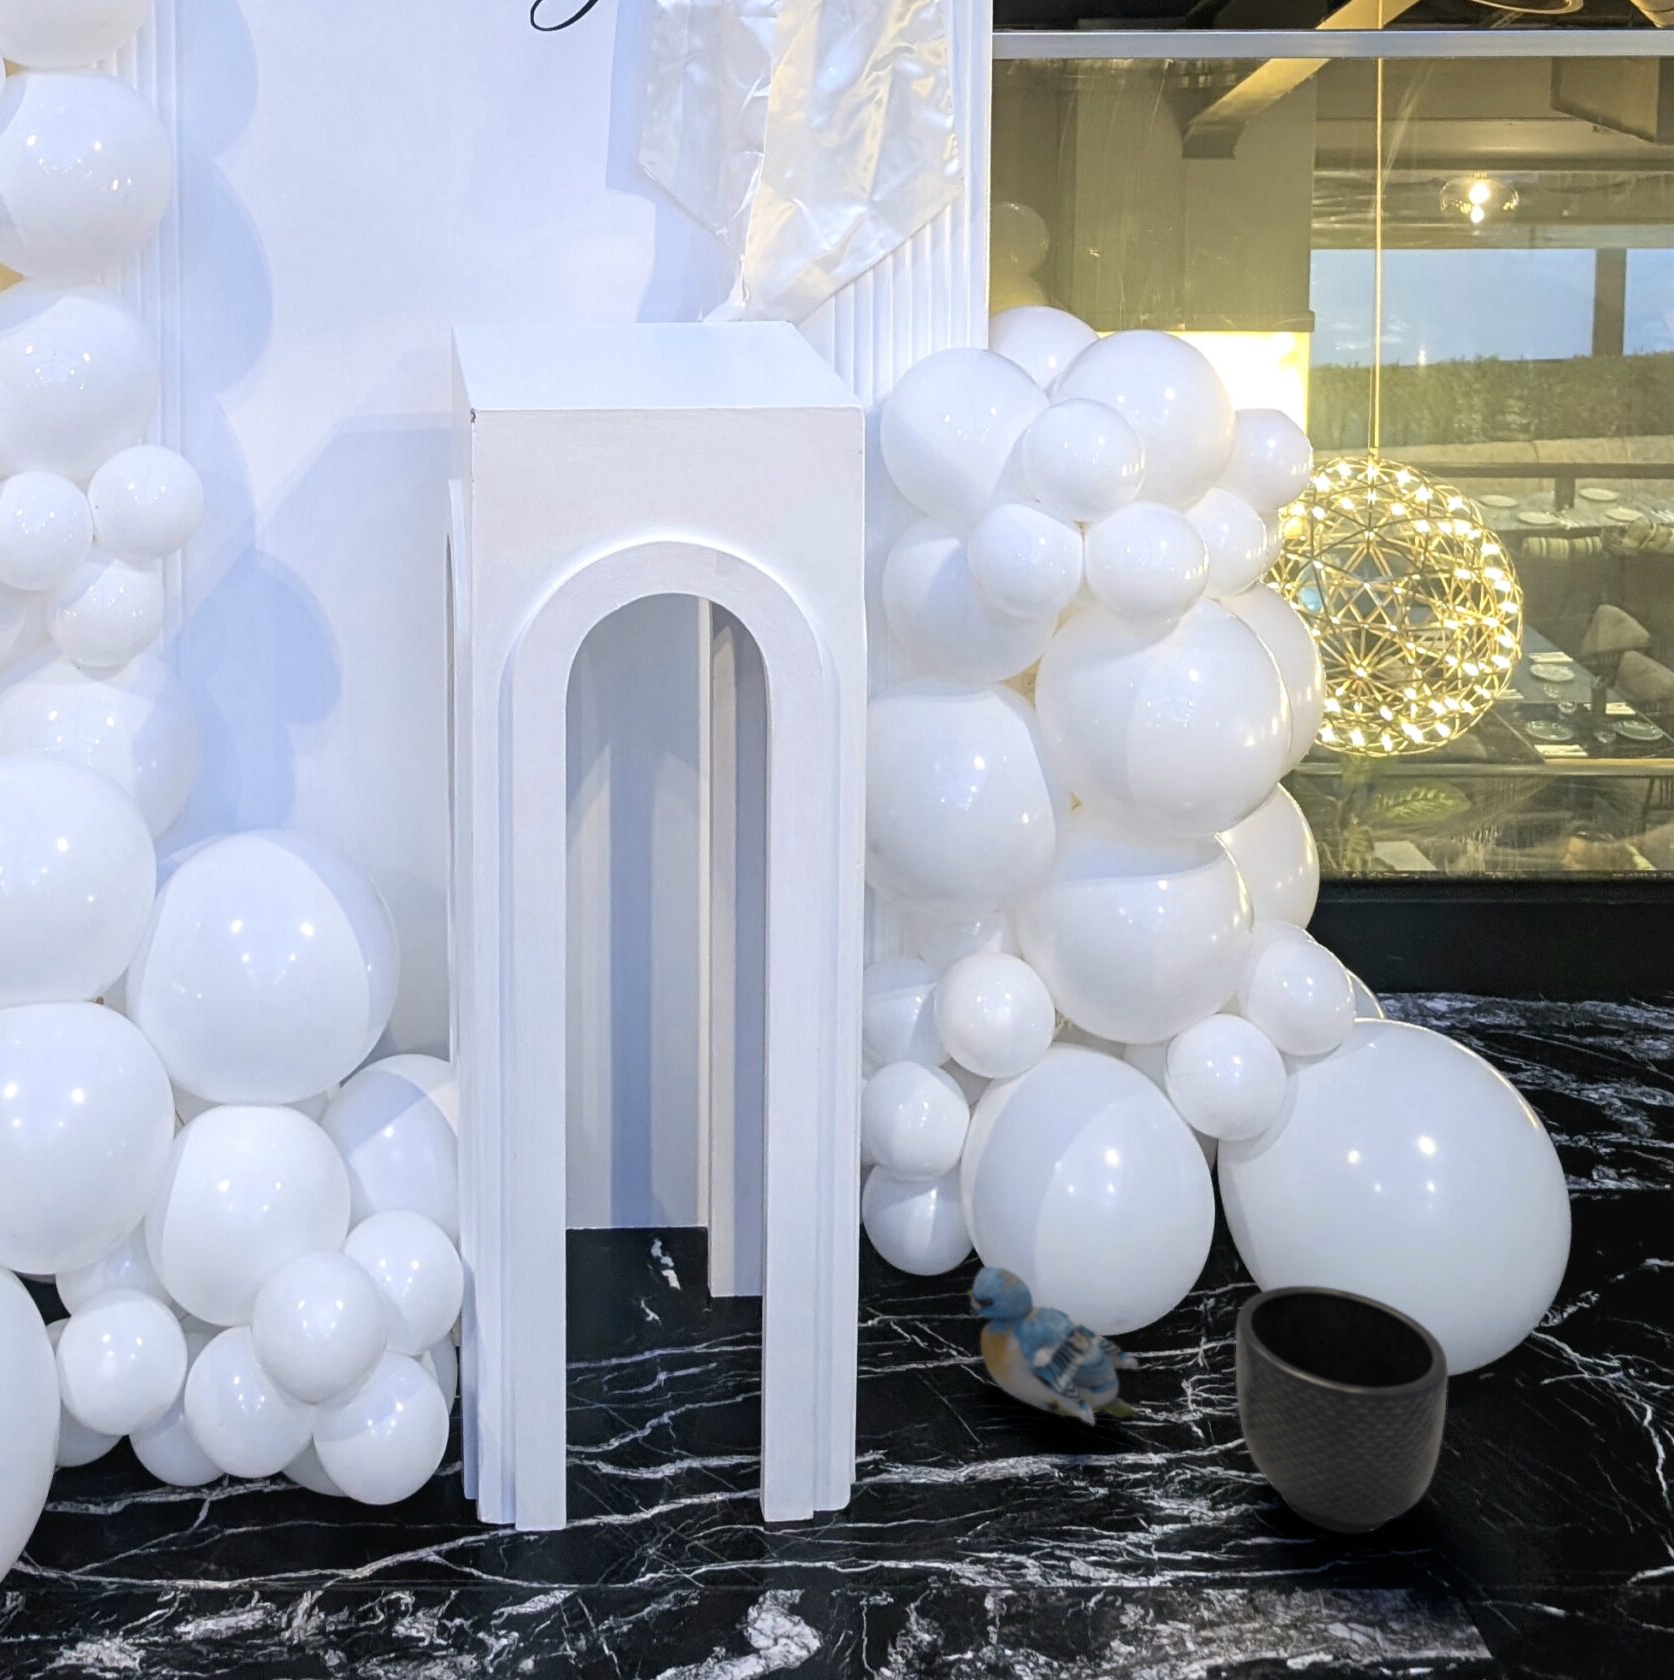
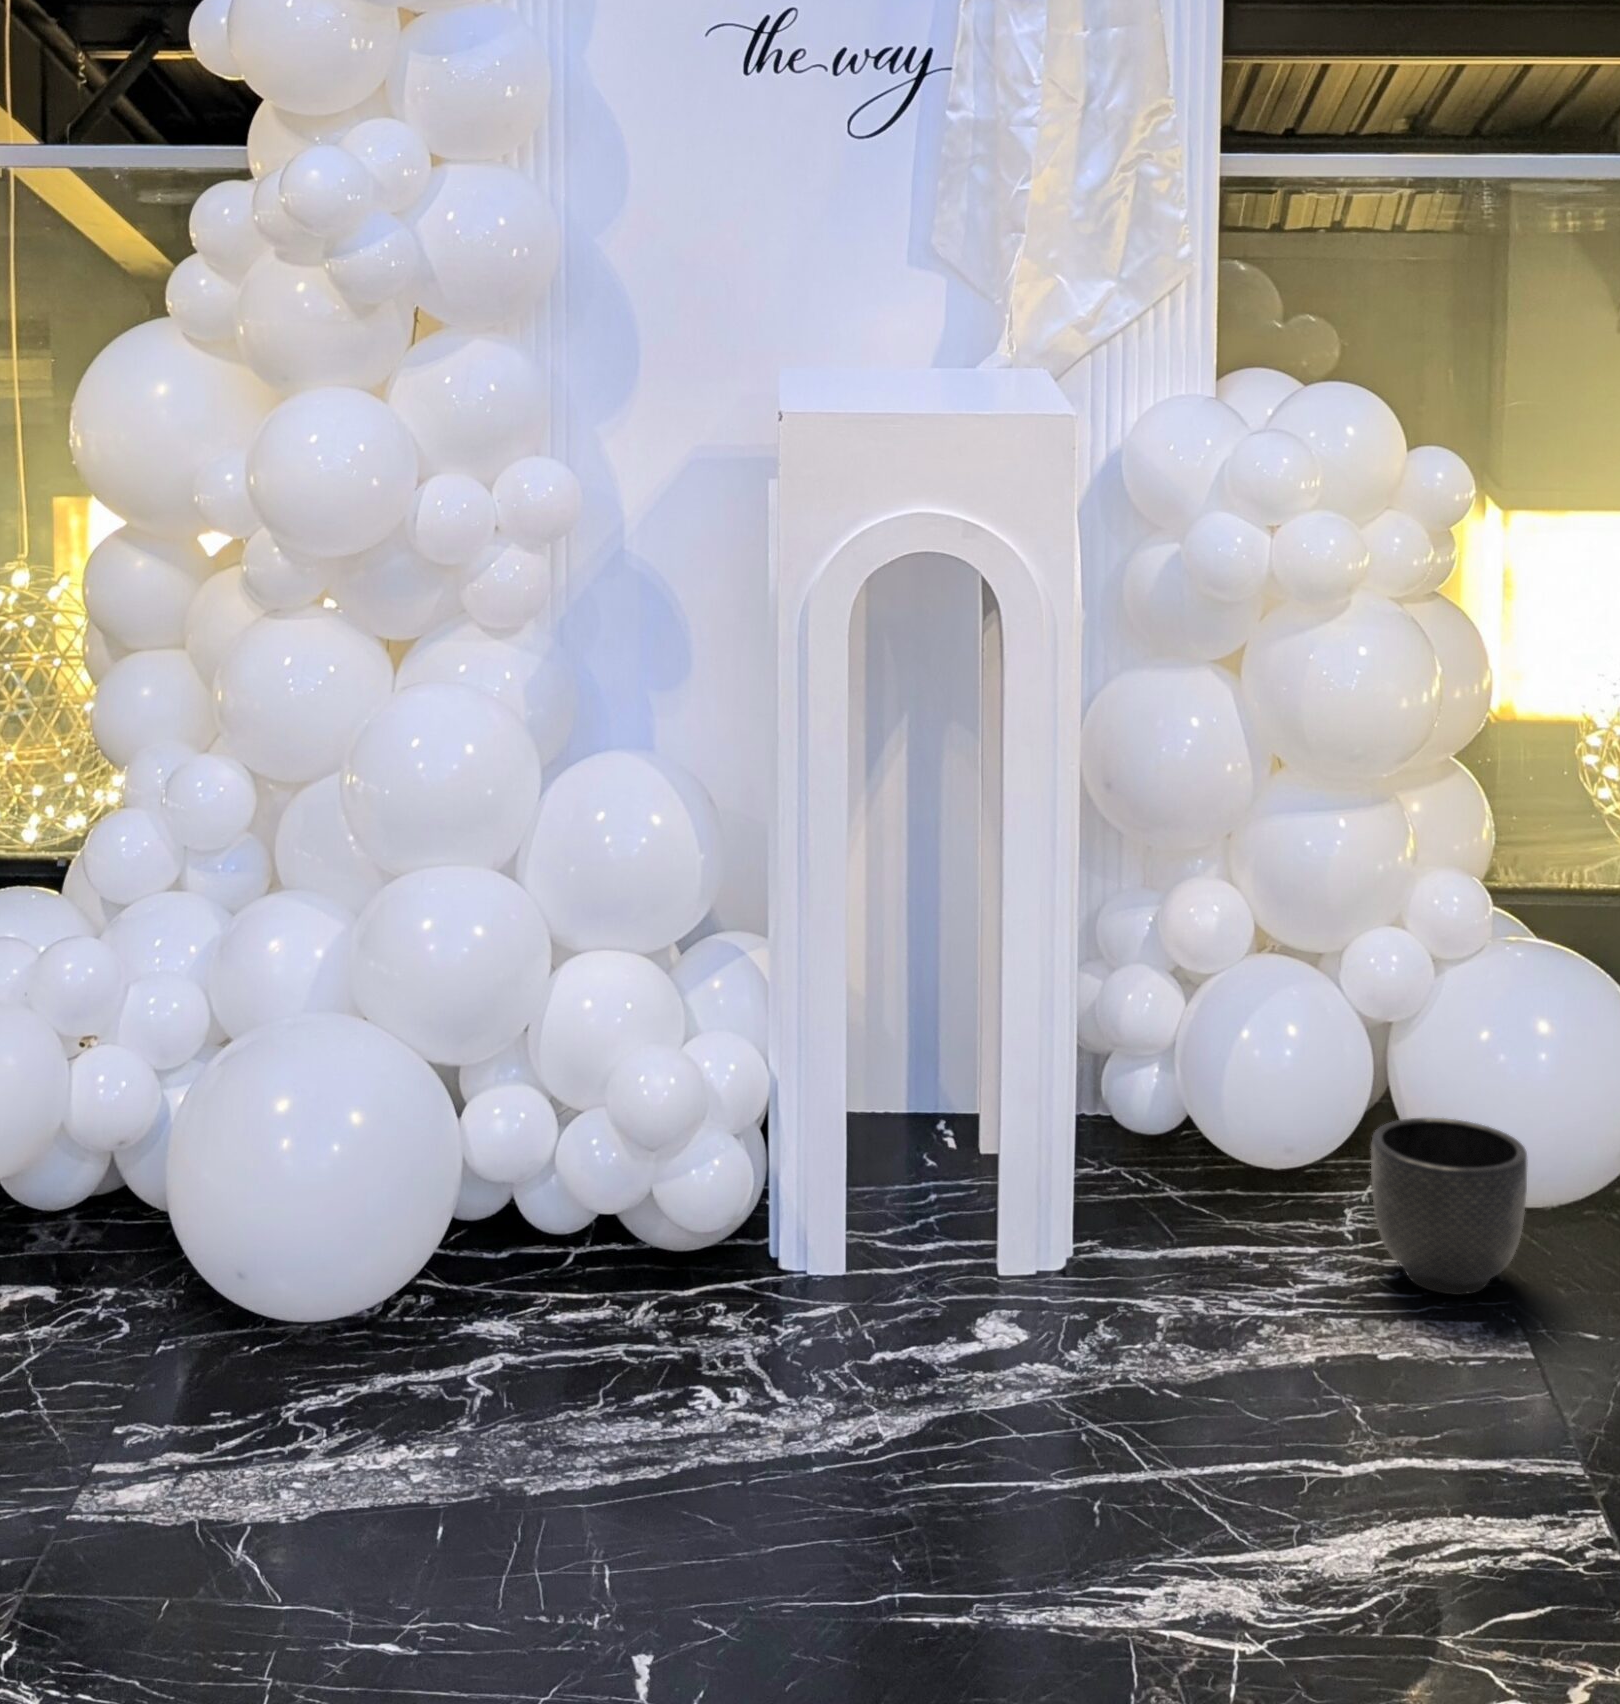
plush toy: present [968,1267,1138,1424] -> none [1177,1116,1309,1230]

